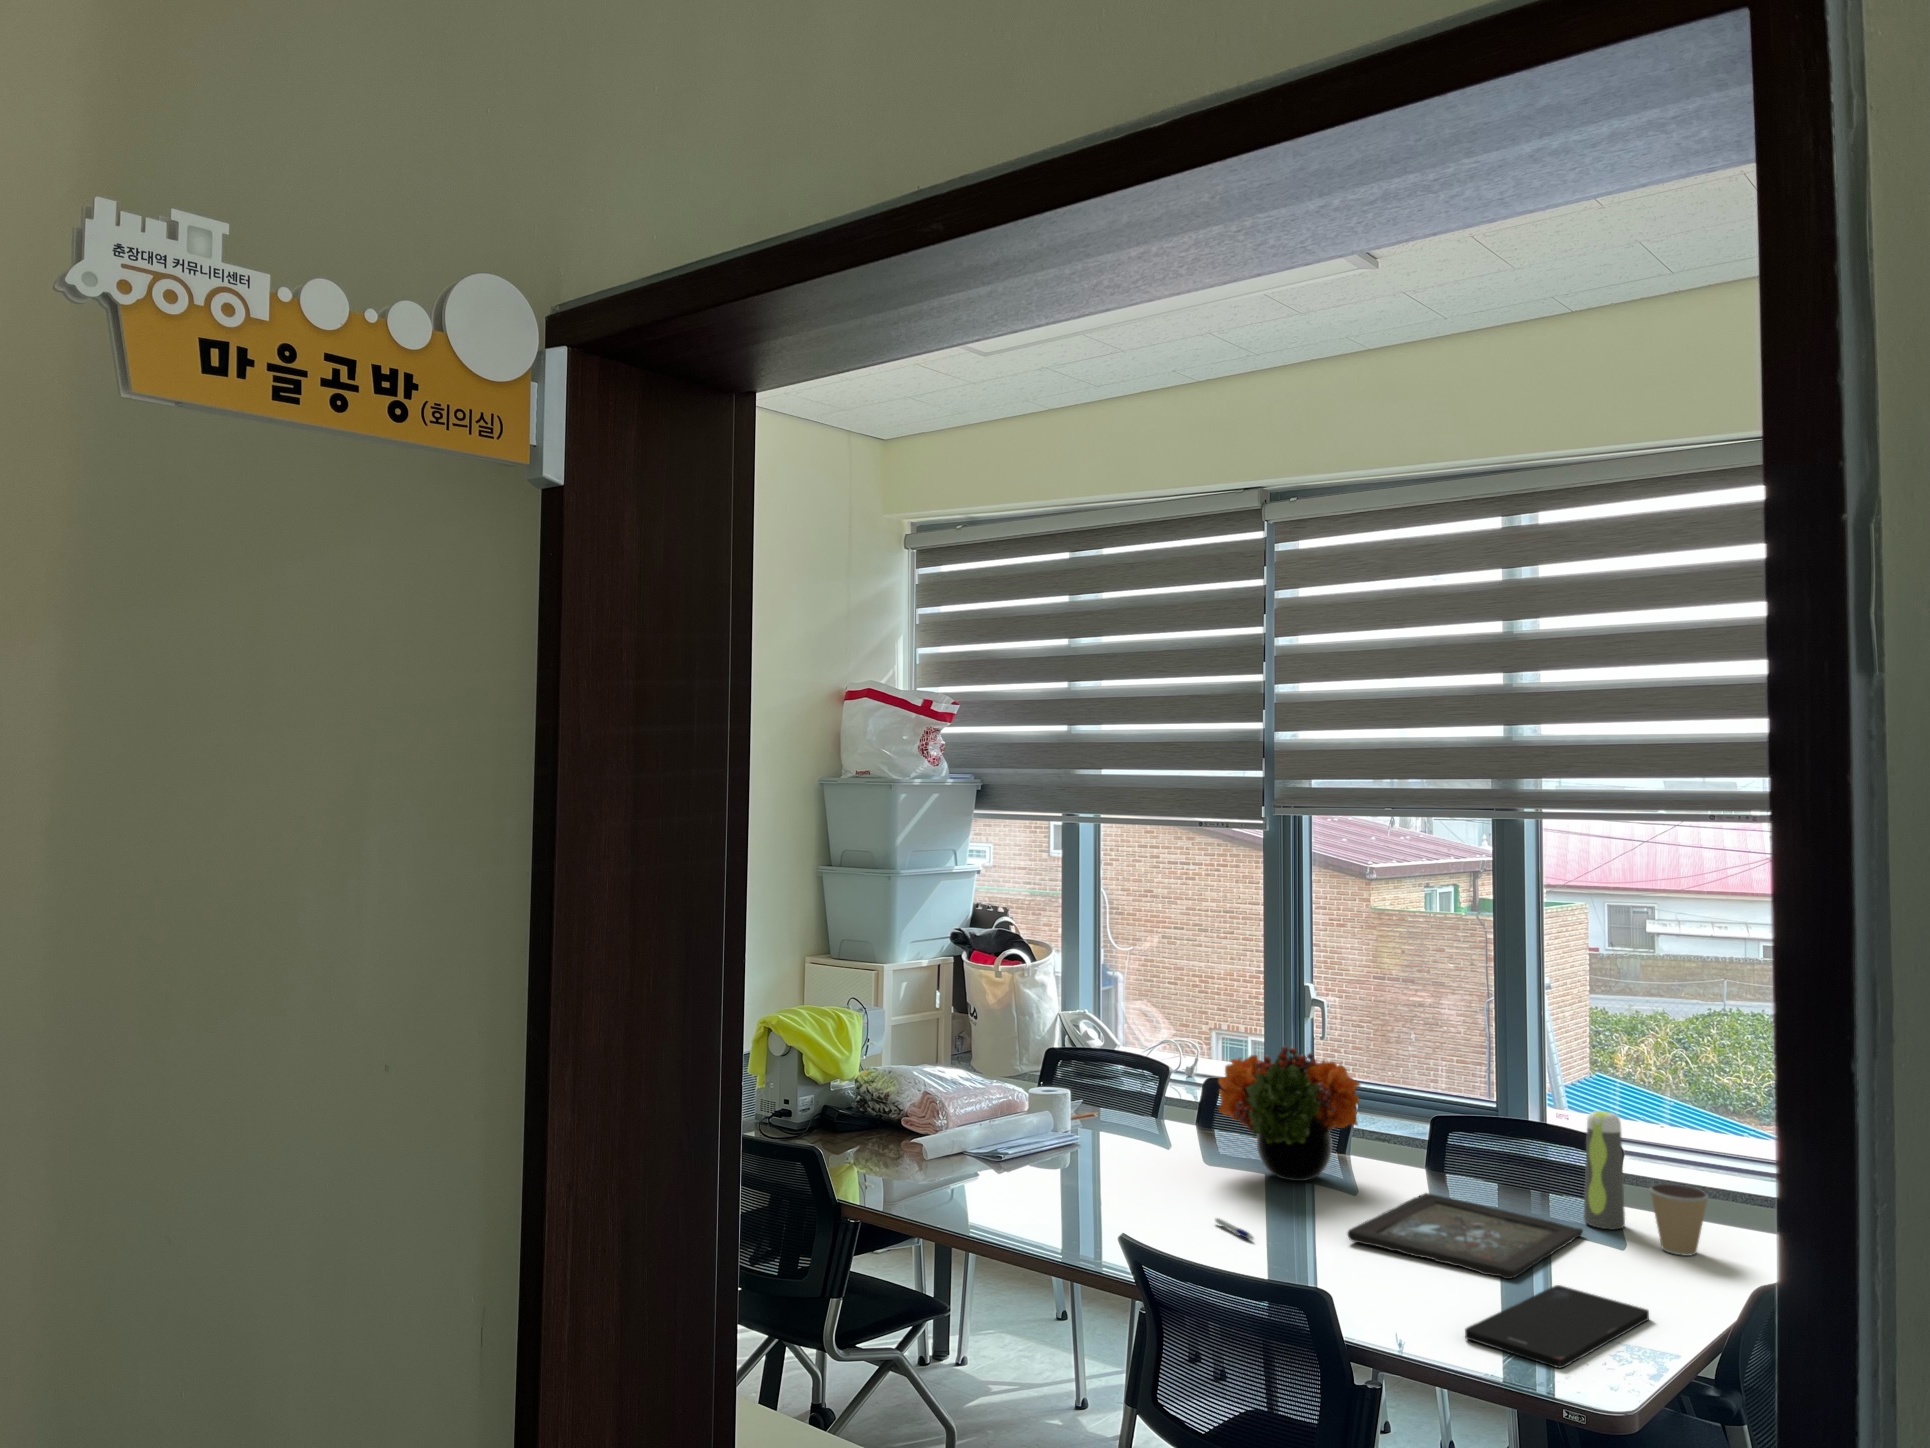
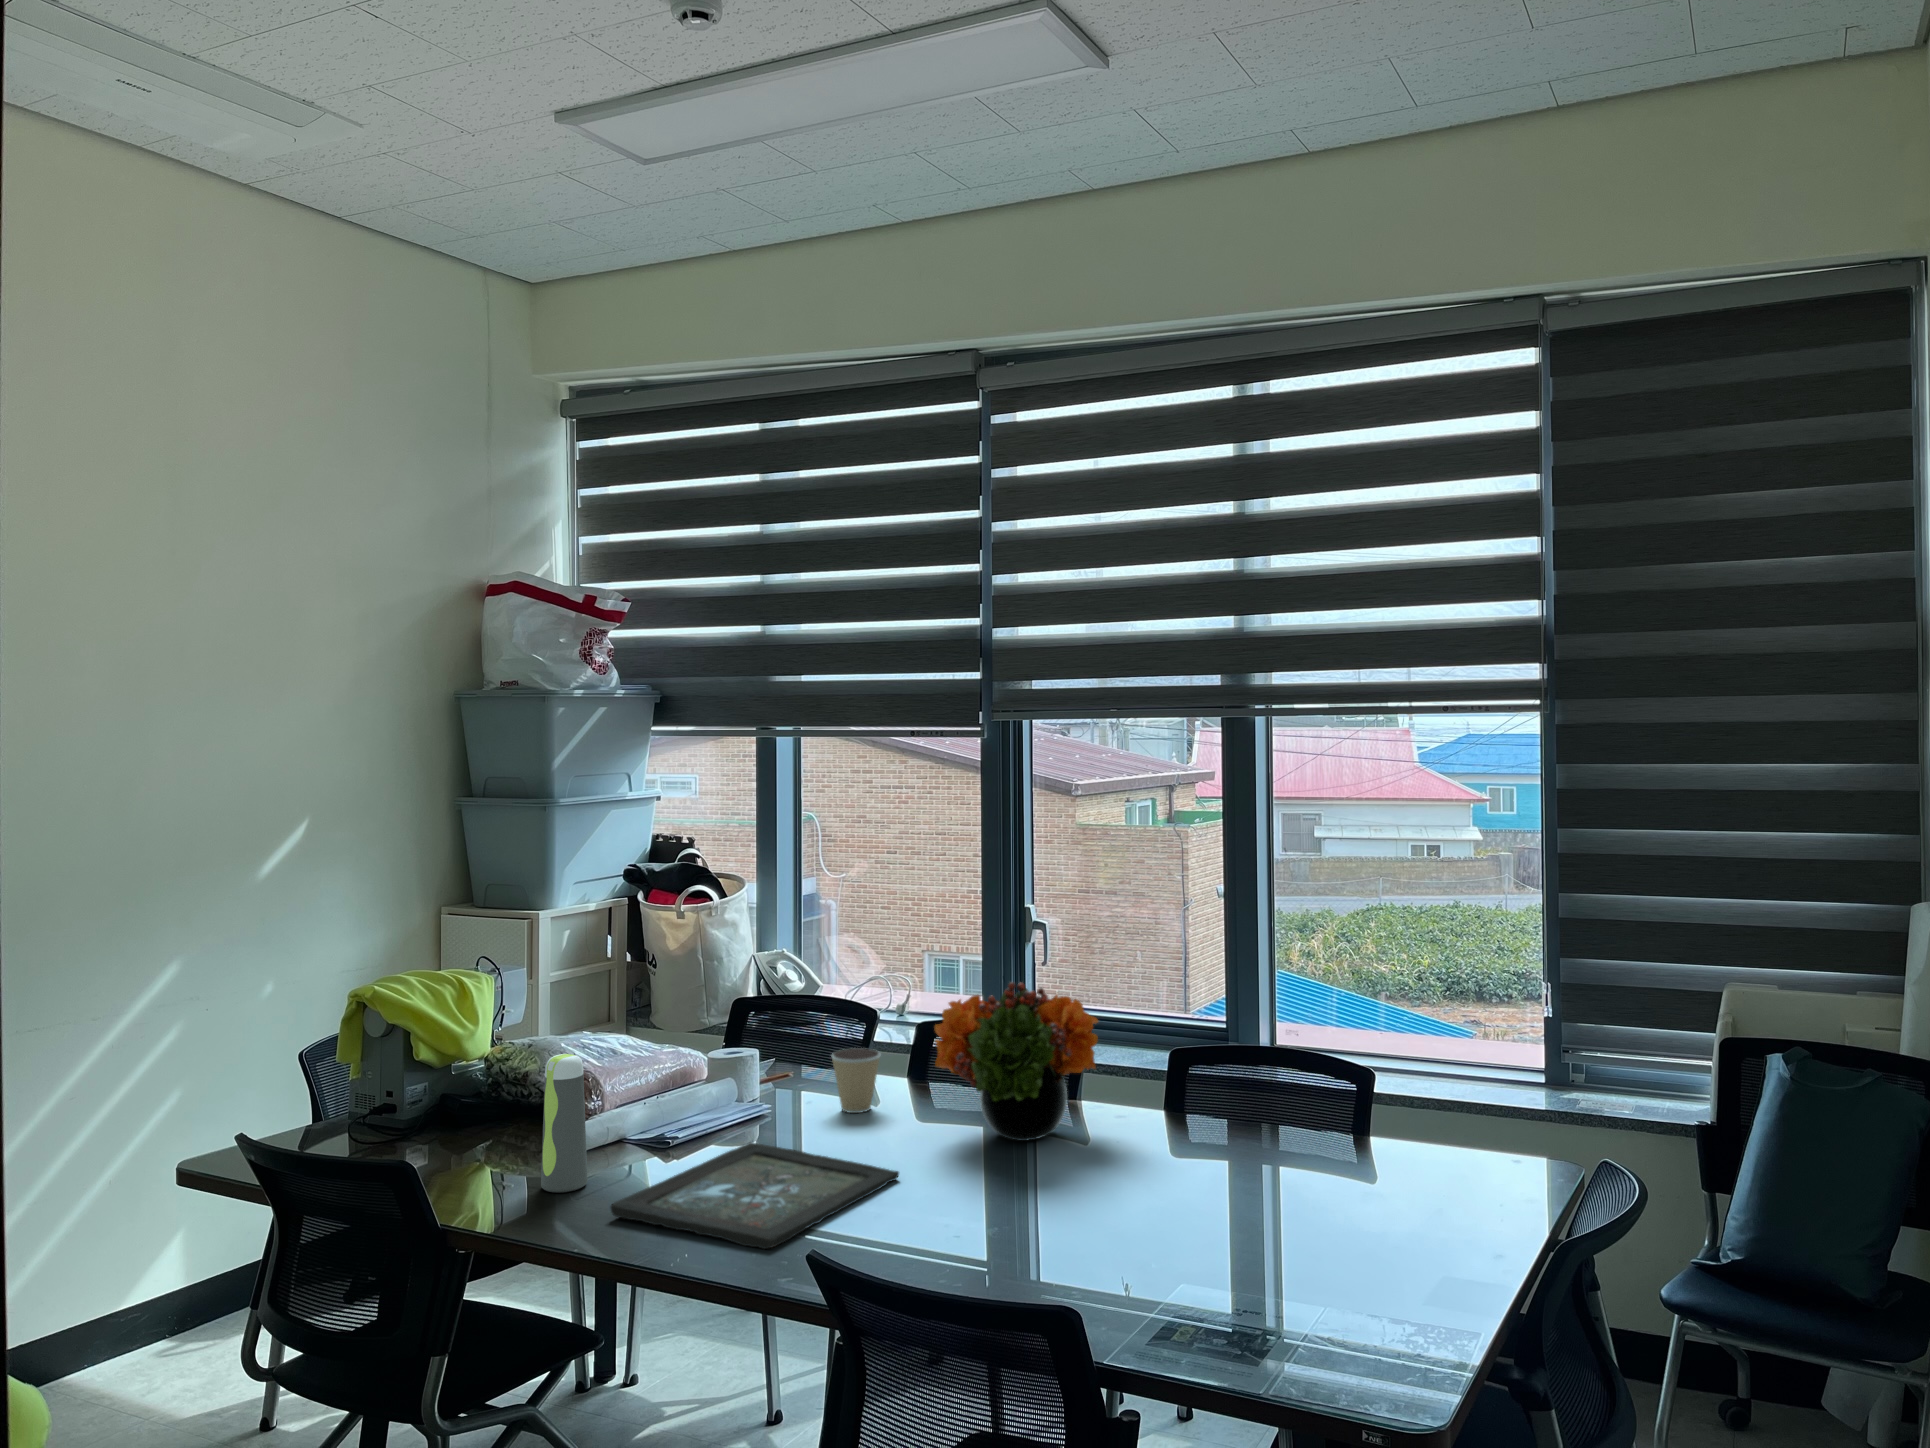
water bottle: present [1584,1111,1625,1229] -> present [541,1054,587,1192]
coffee cup: present [1650,1184,1708,1256] -> present [832,1048,881,1113]
tray: present [1347,1193,1583,1279] -> present [611,1142,899,1249]
pen: present [1215,1218,1253,1239] -> none [933,1205,982,1232]
smartphone: present [1465,1285,1649,1368] -> none [1255,1259,1457,1389]

